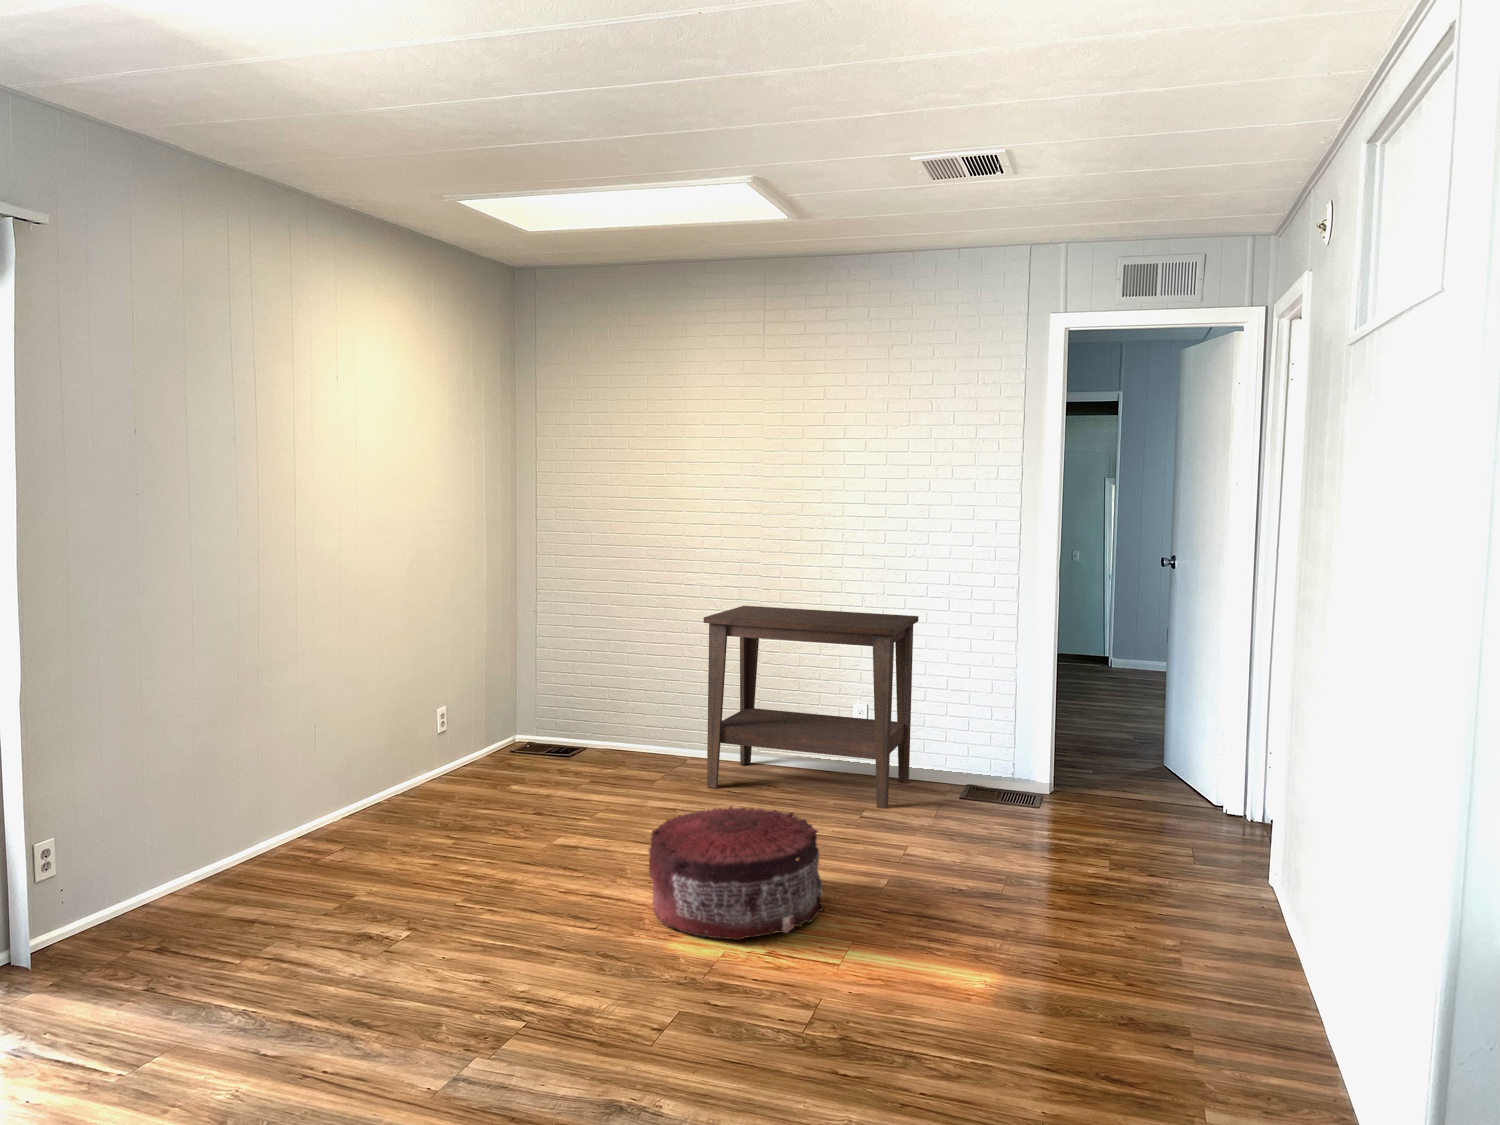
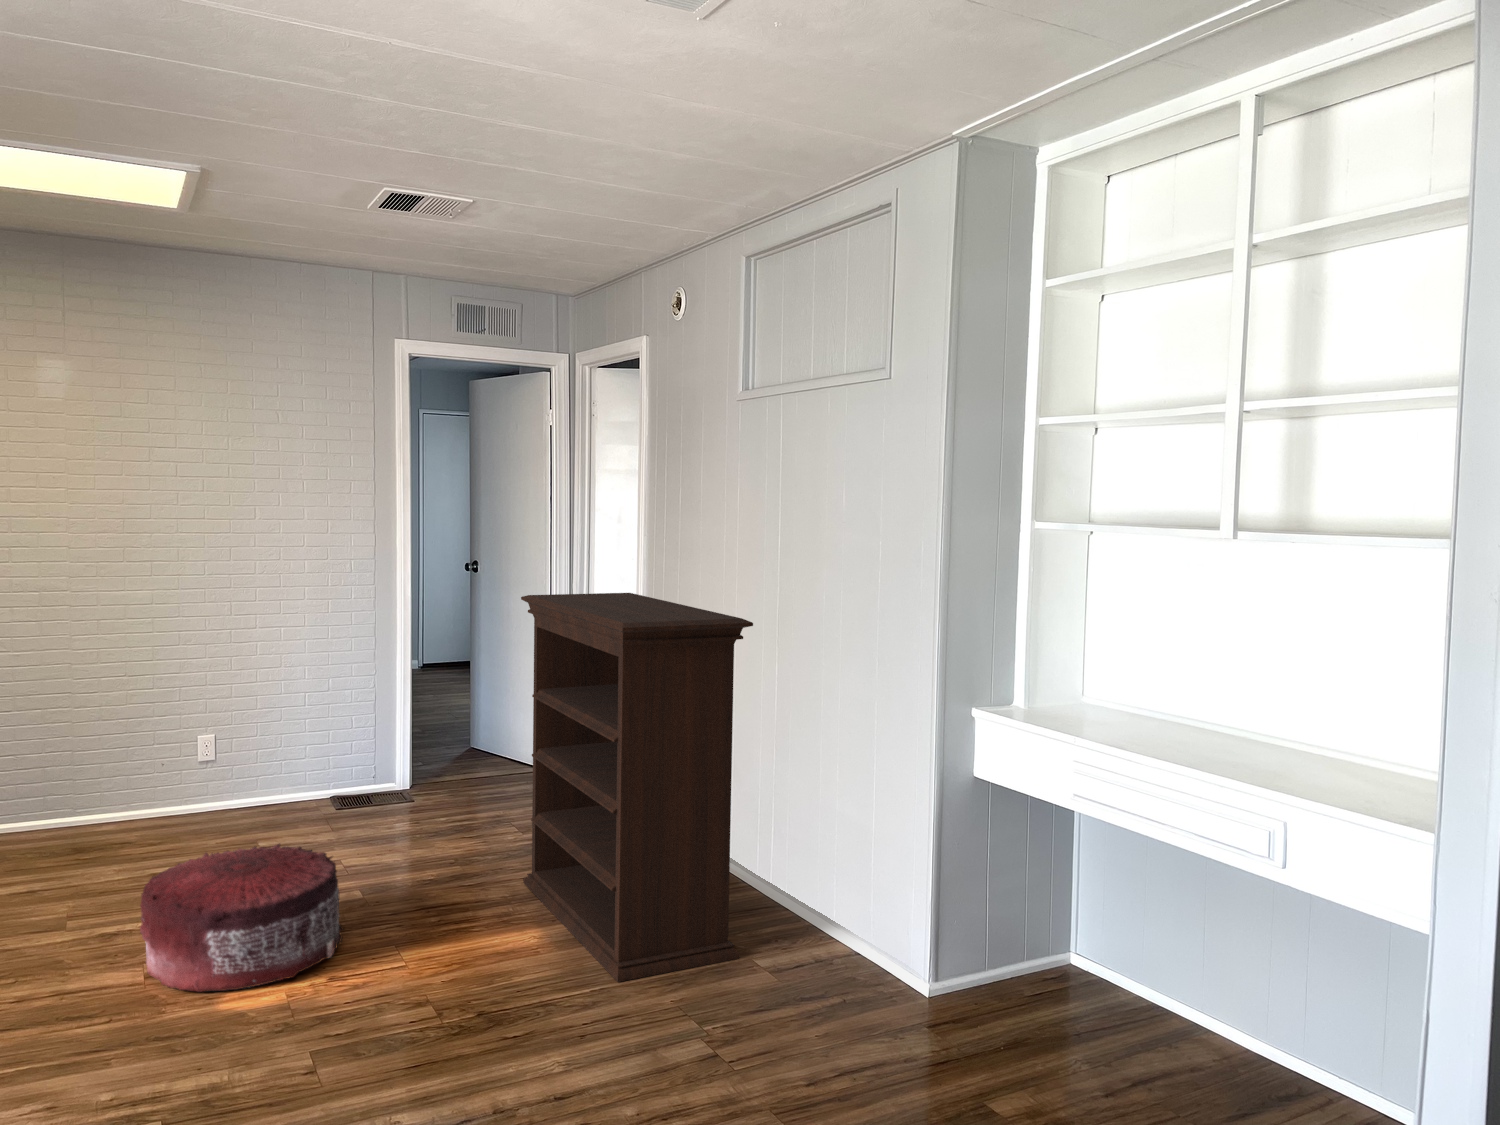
bookshelf: none [1012,591,1220,1097] -> present [521,593,753,982]
side table: present [704,606,918,809] -> none [35,634,284,860]

